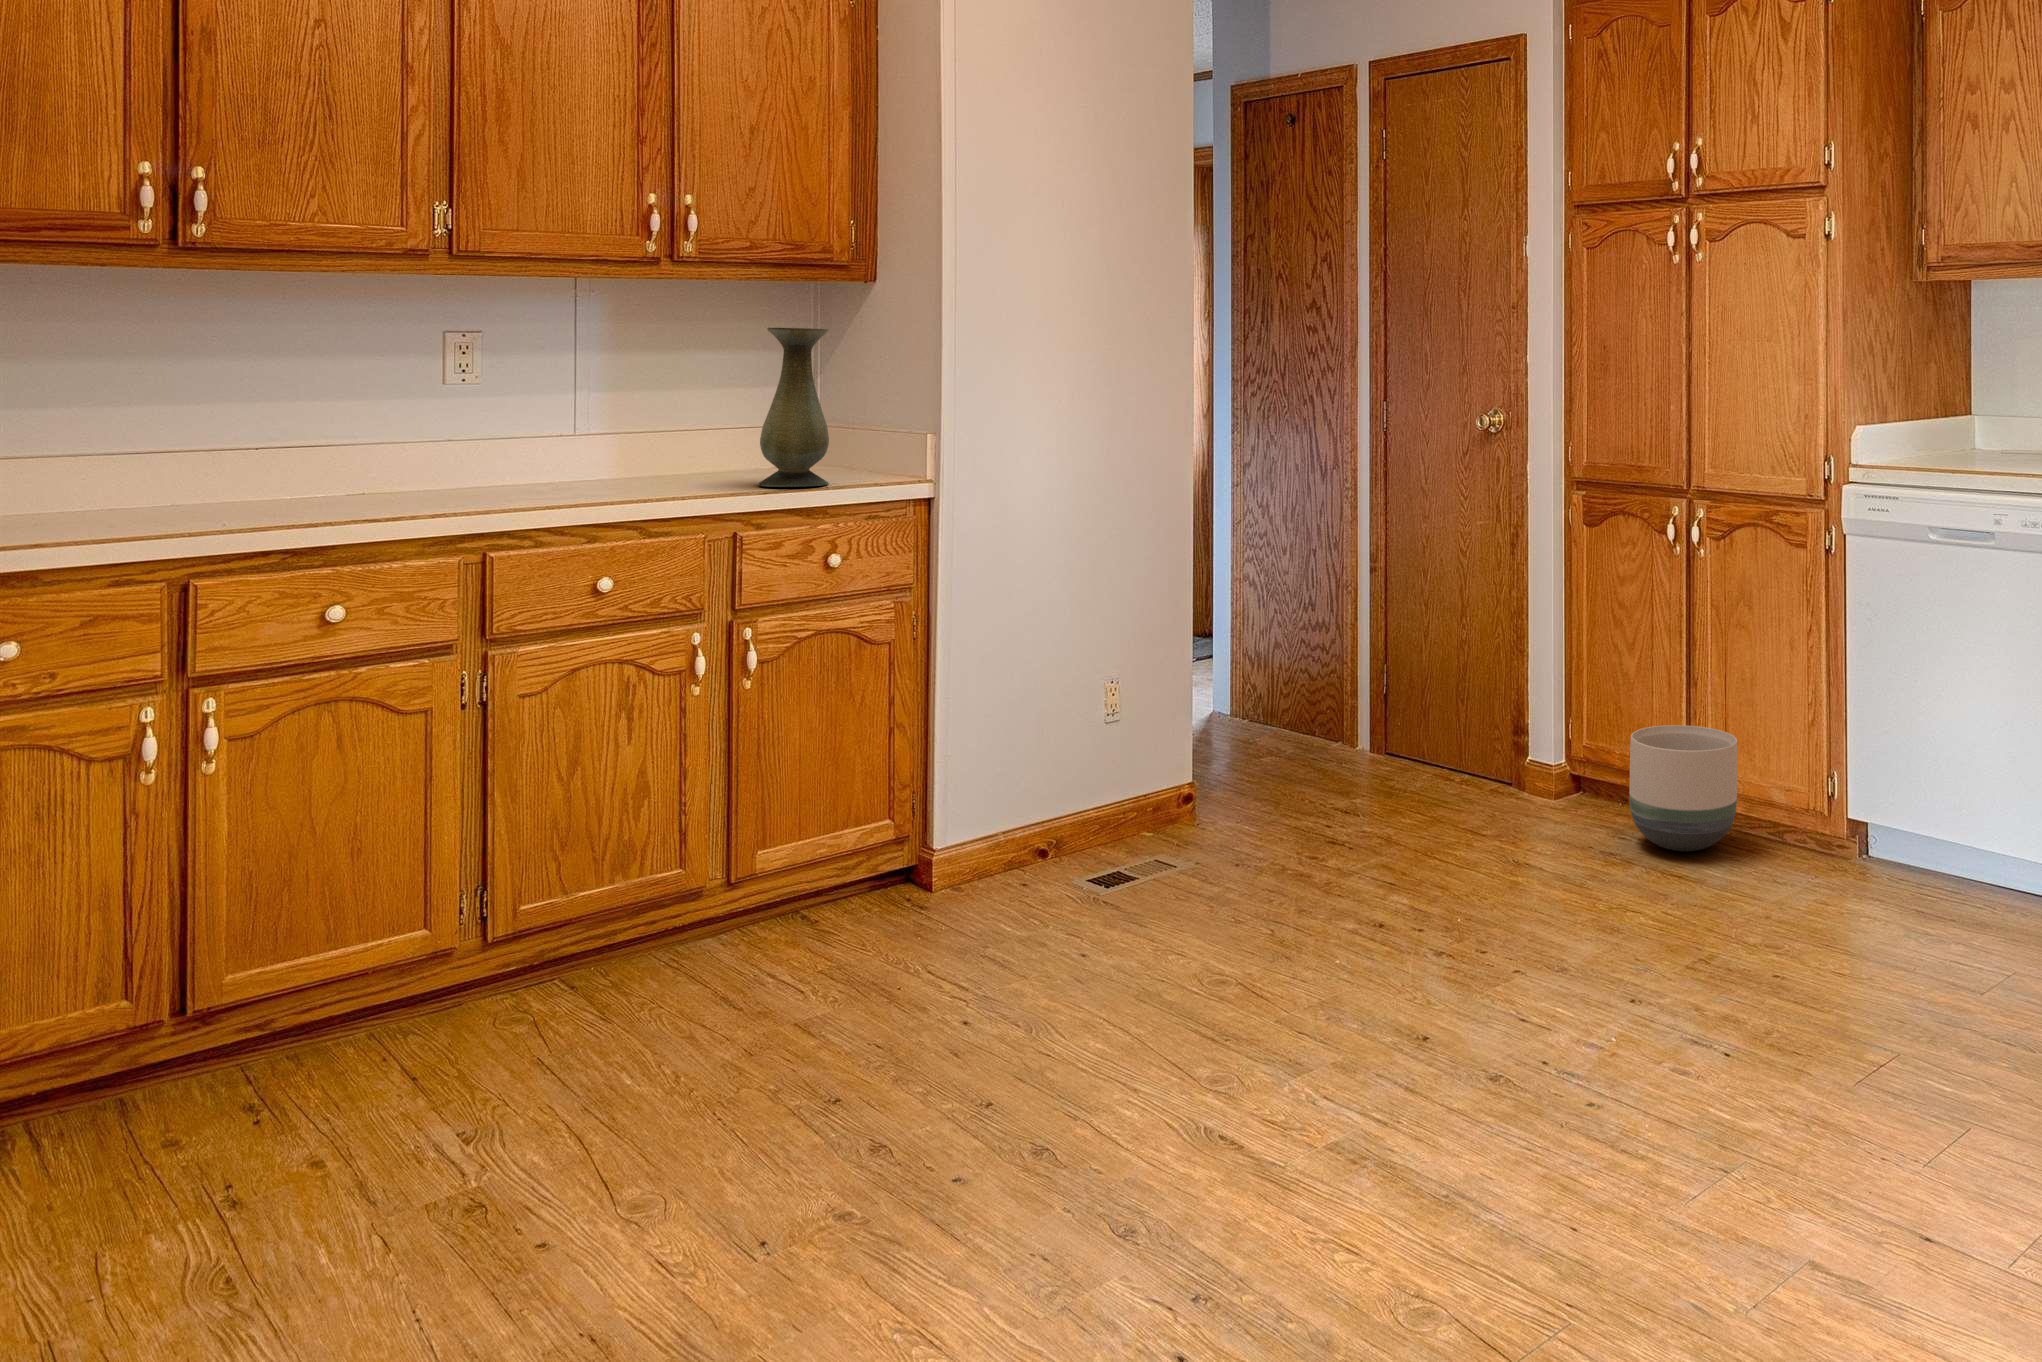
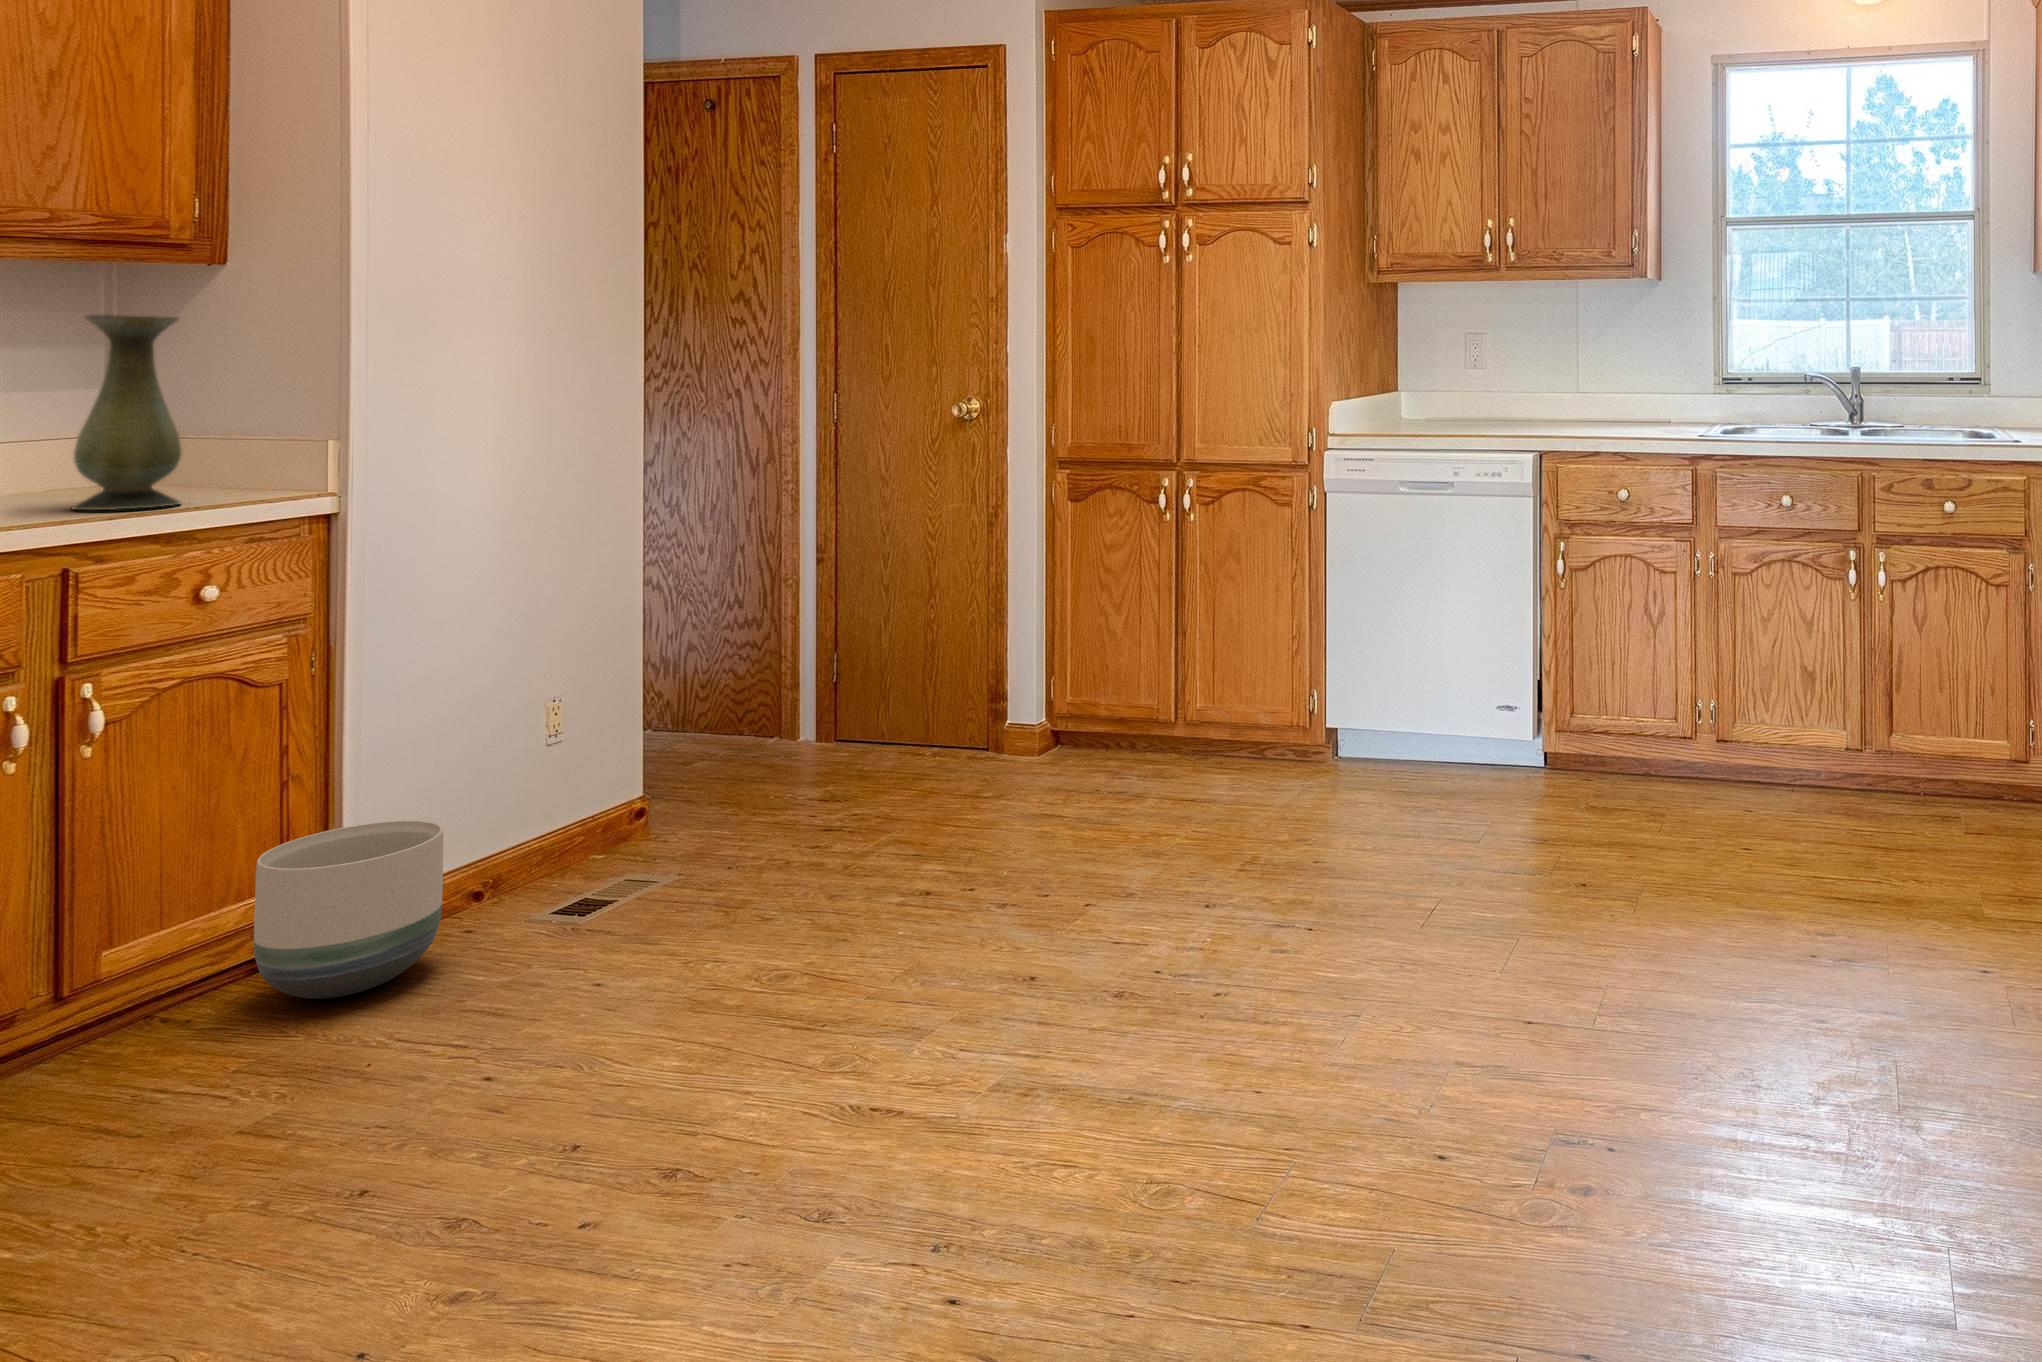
planter: present [1629,725,1738,851] -> present [254,820,443,999]

